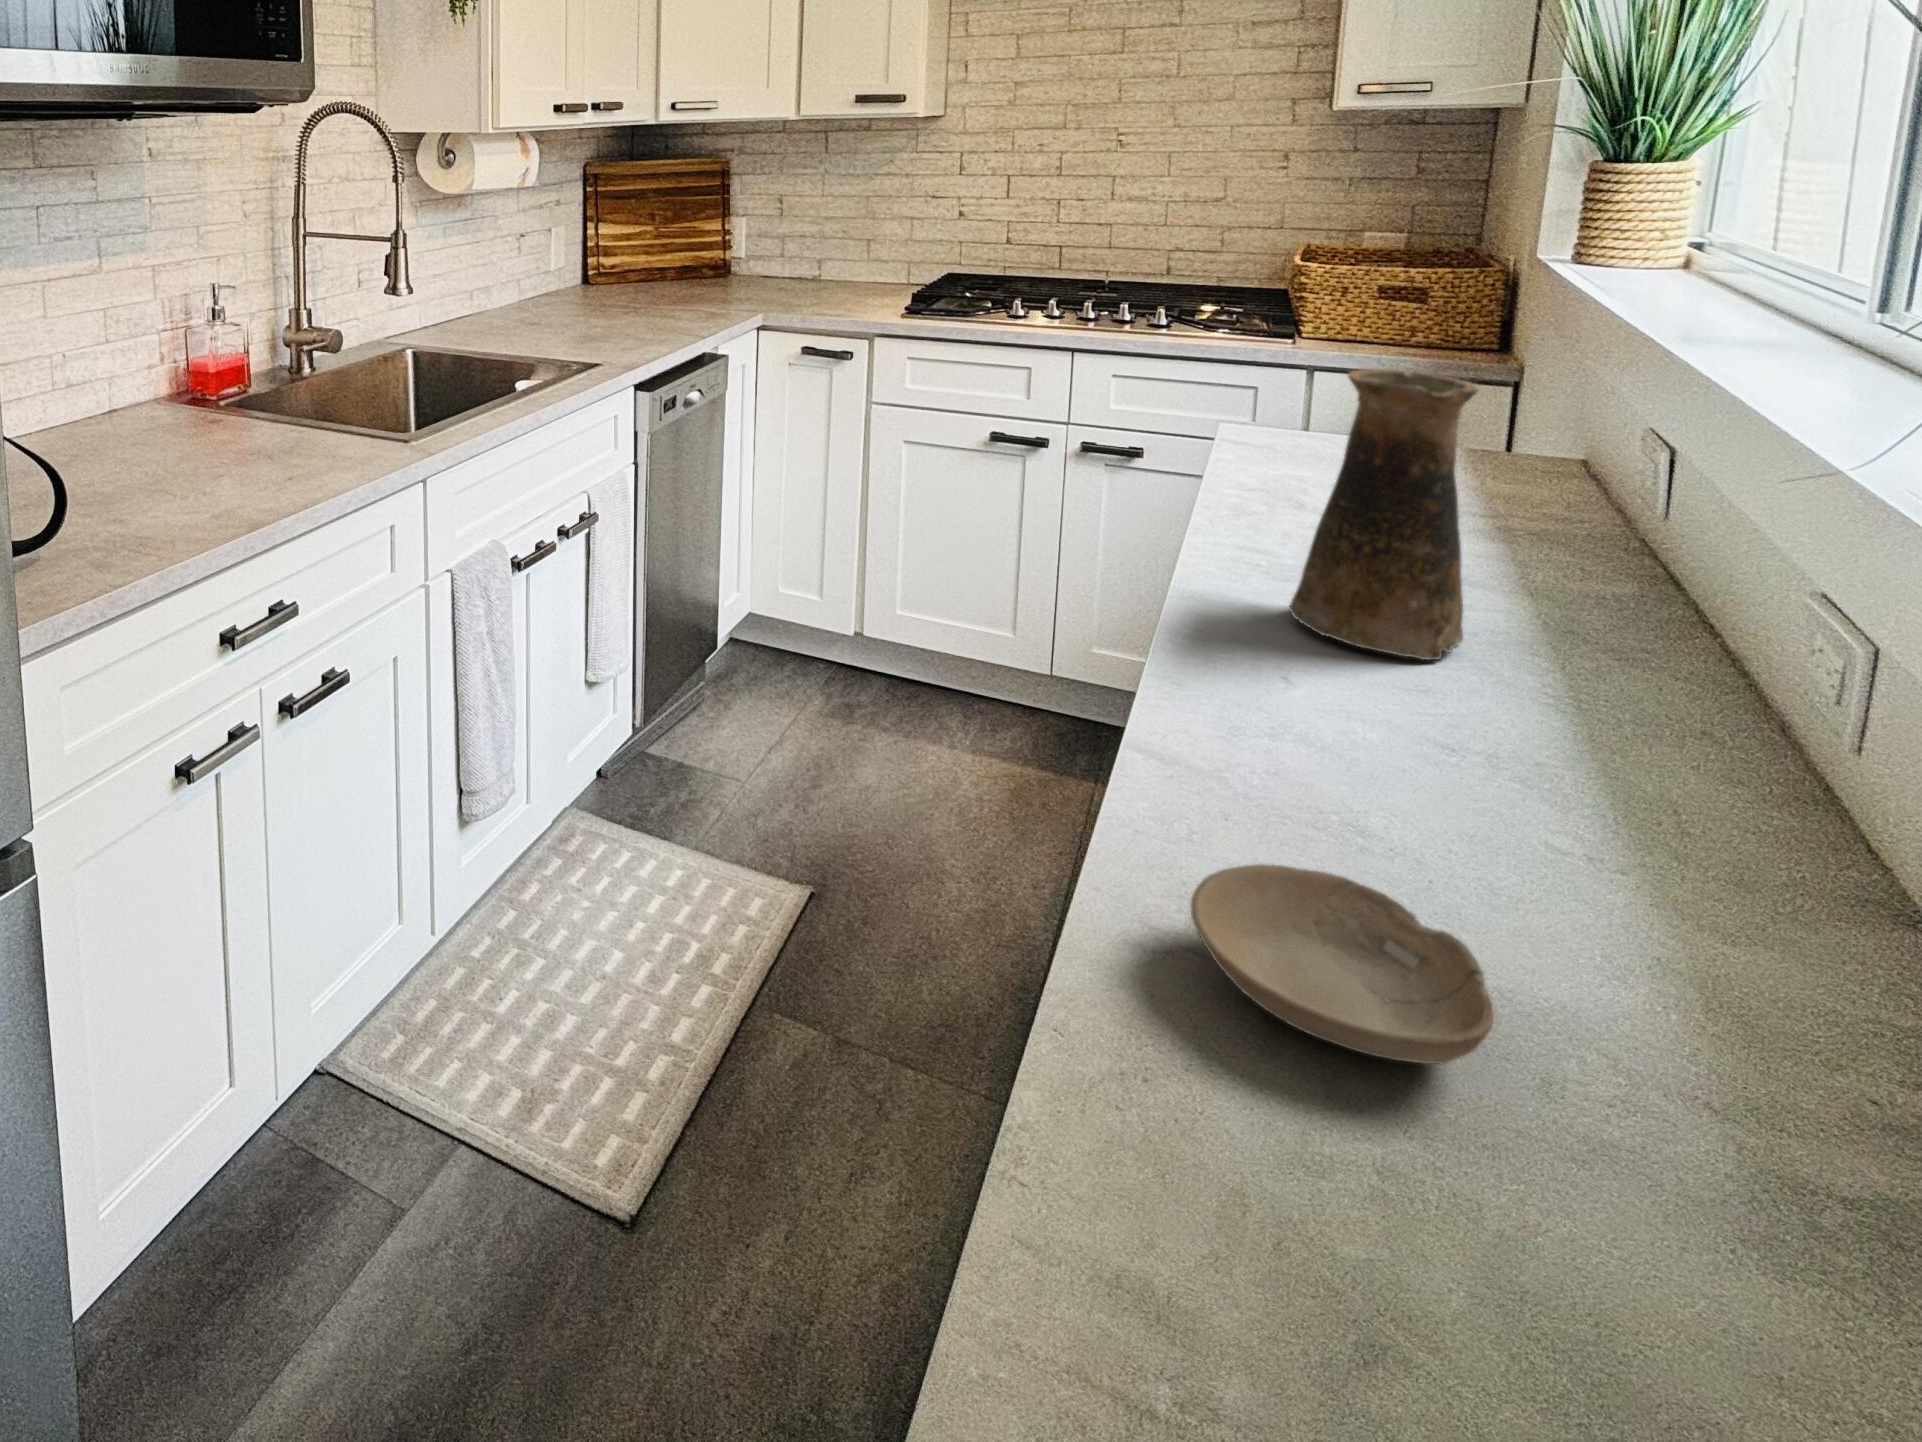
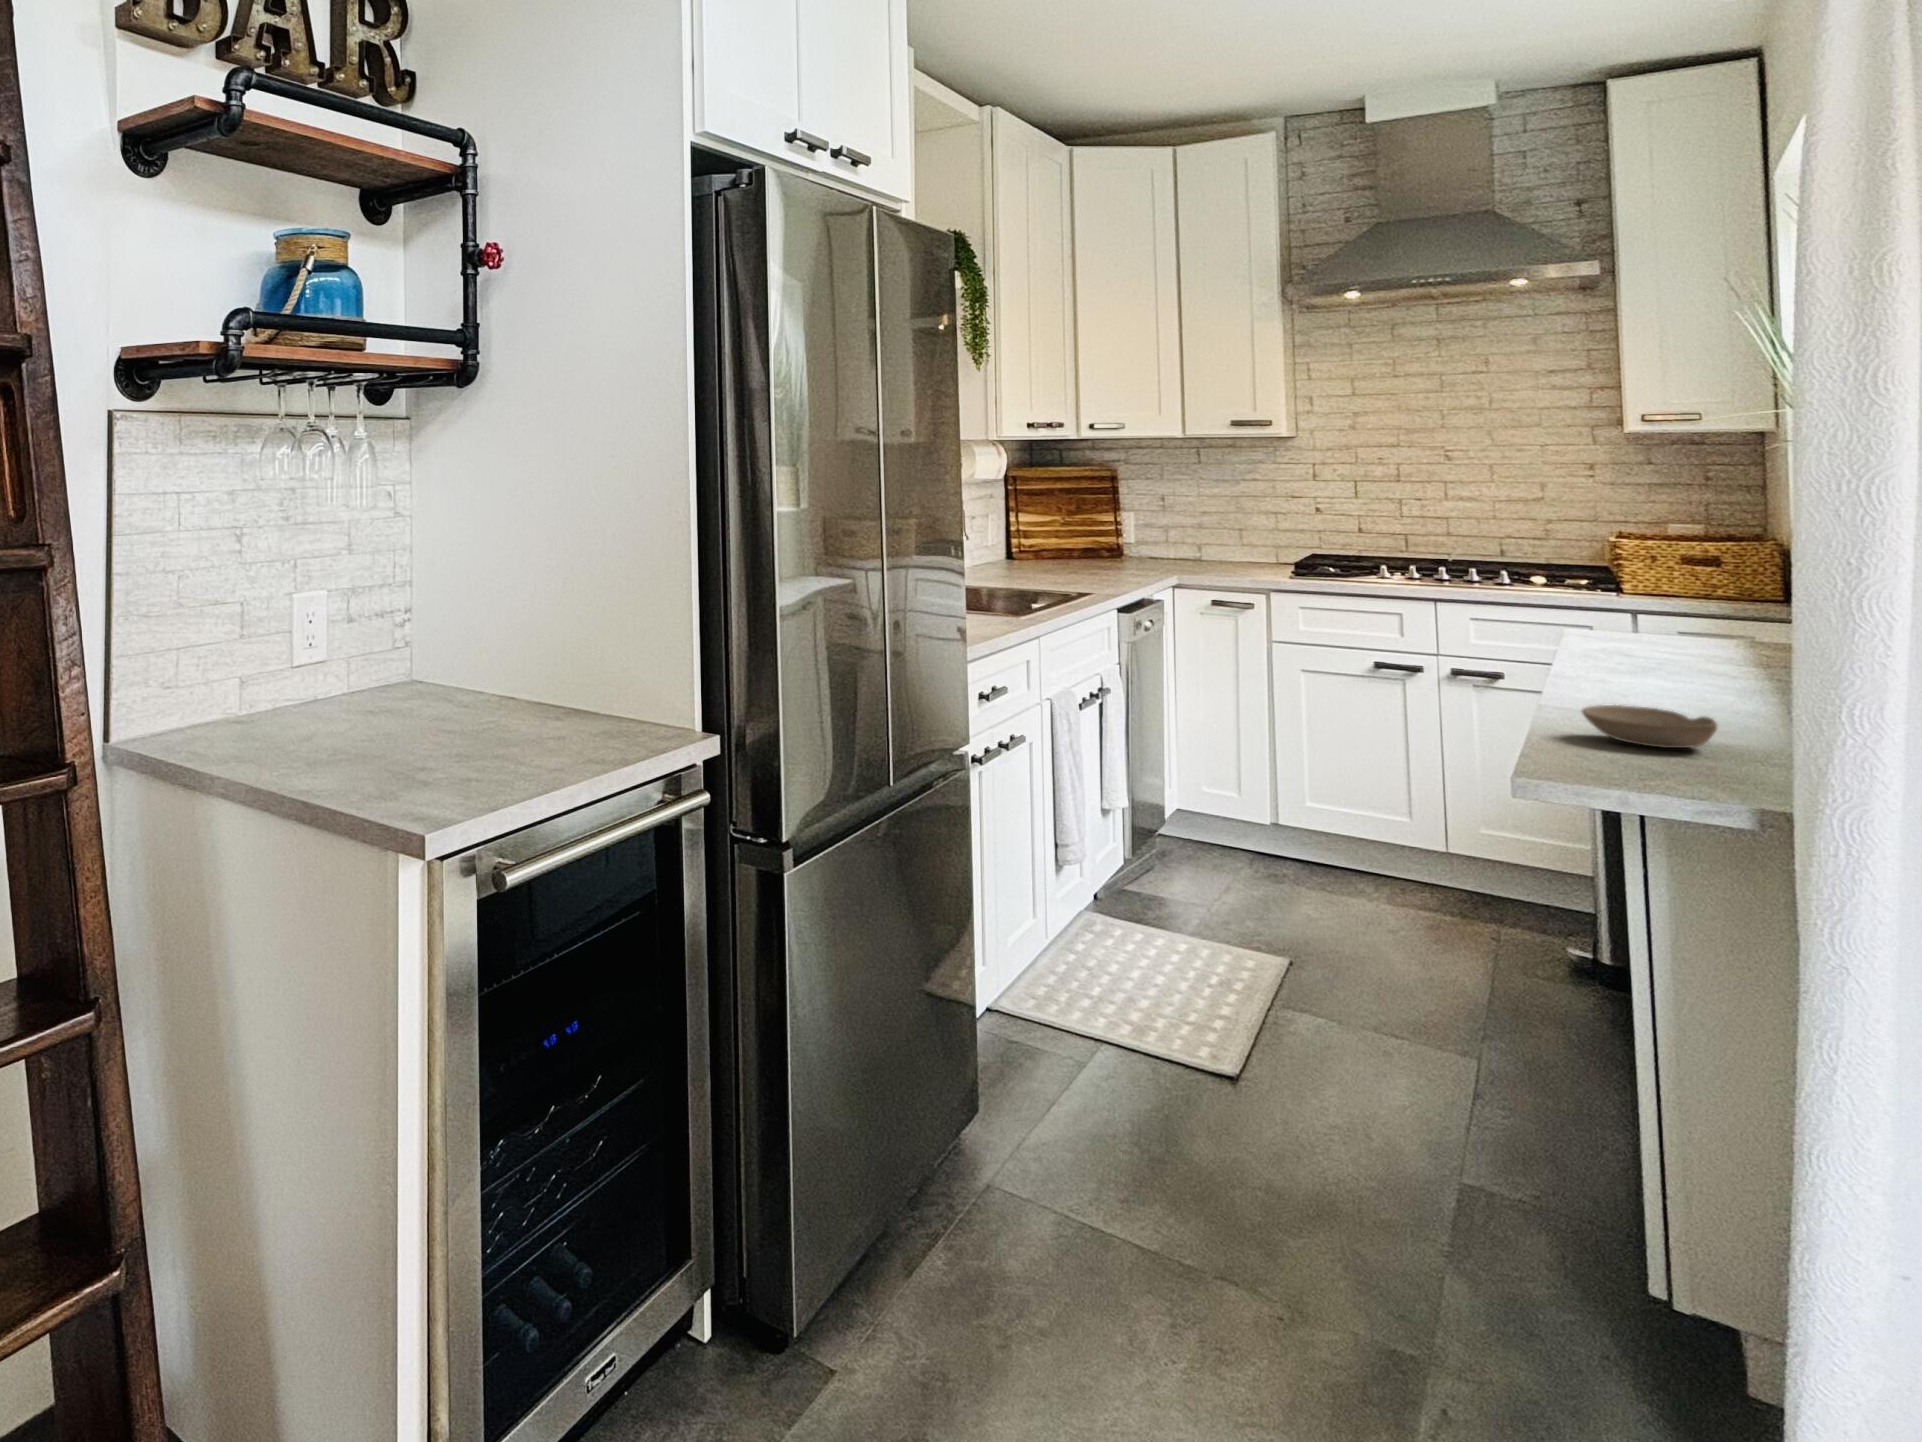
pitcher: present [1289,368,1479,660] -> none [1624,544,1733,696]

